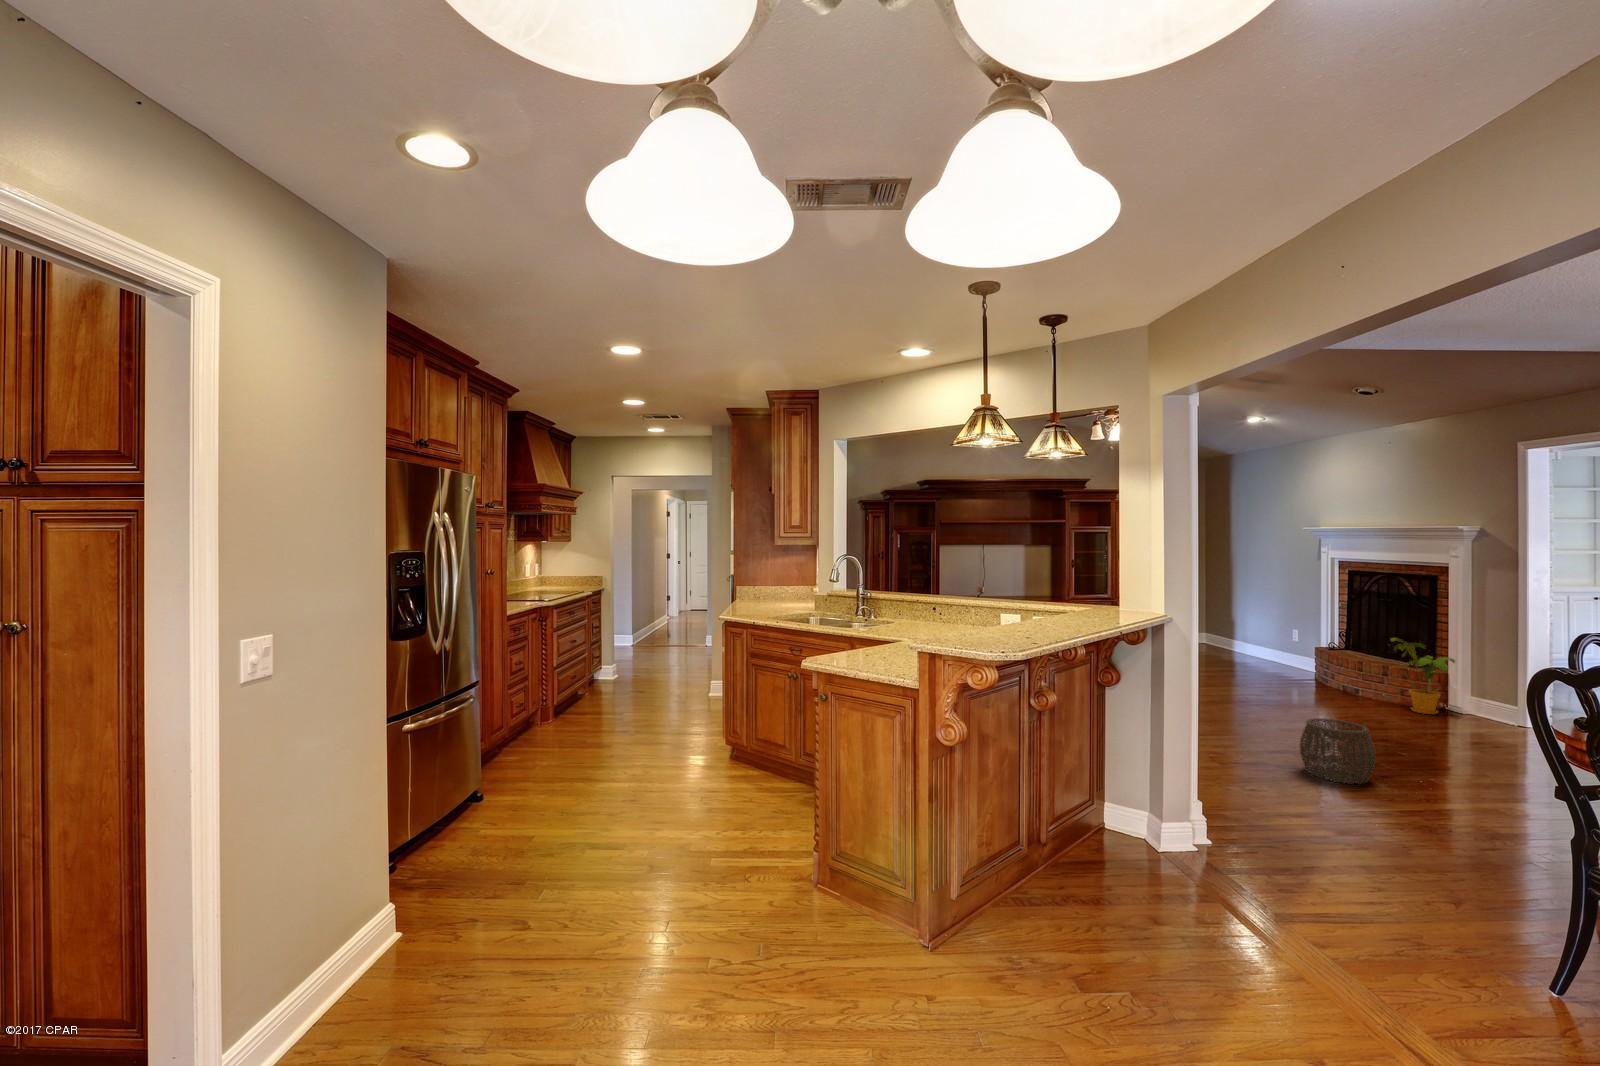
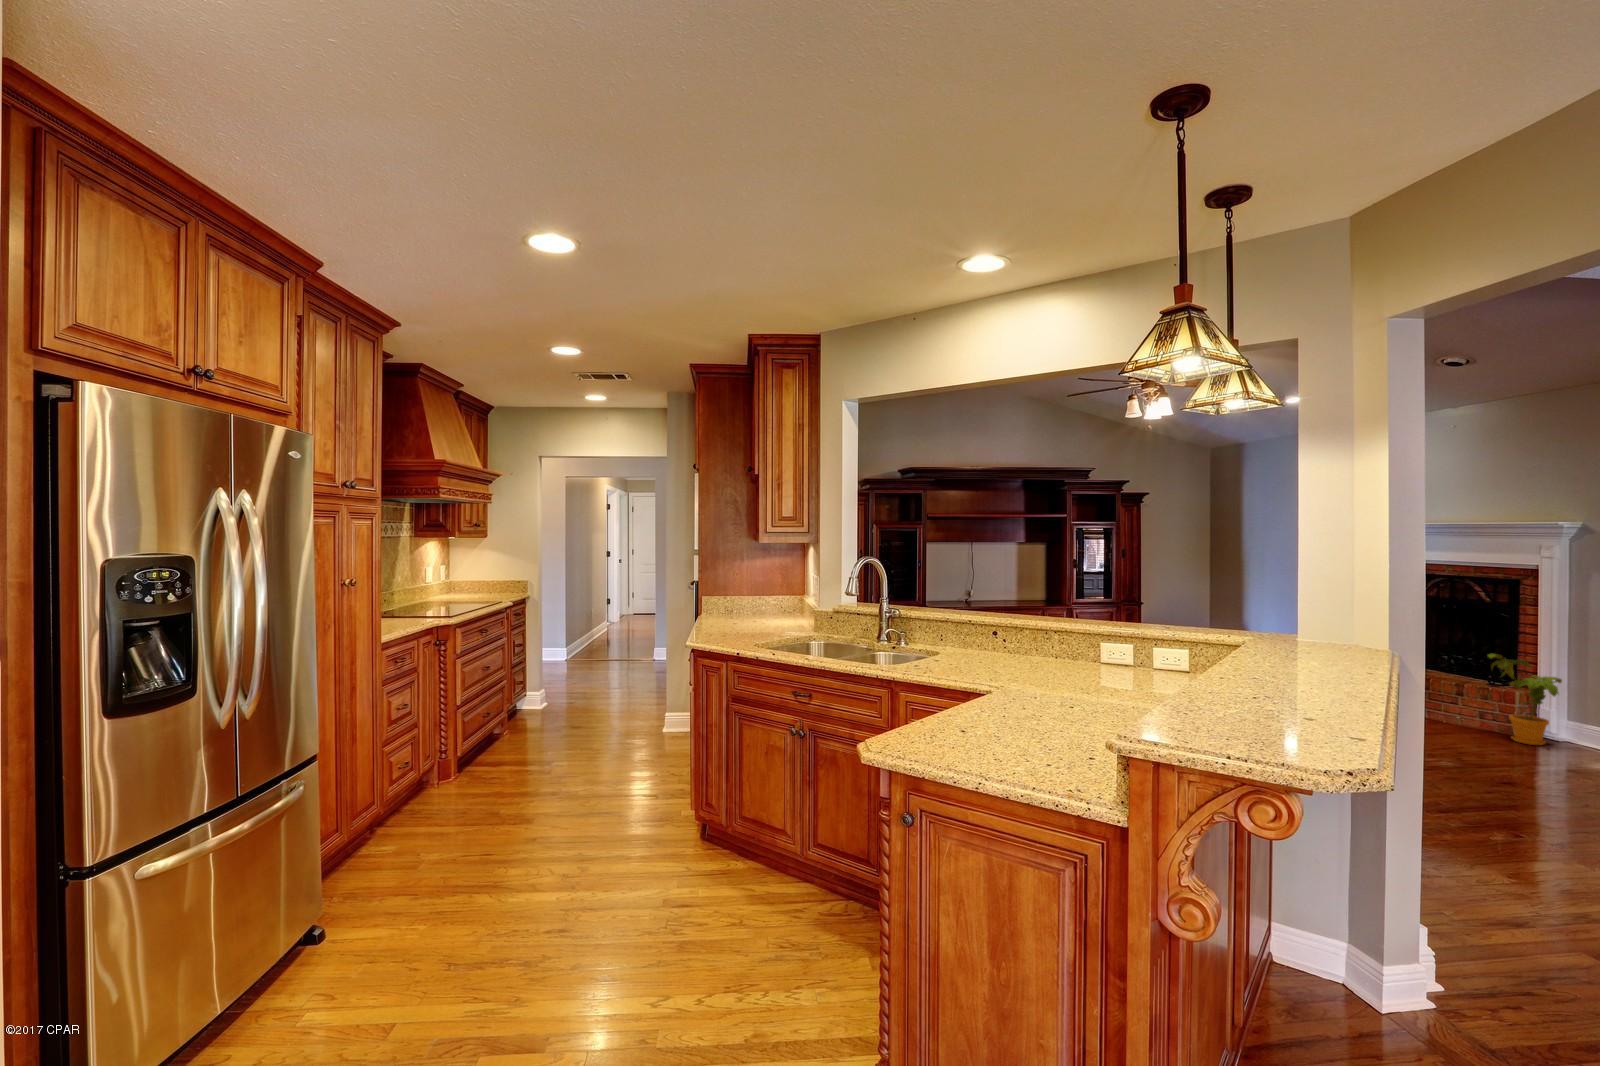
woven basket: present [1300,718,1376,784] -> none [1456,770,1568,863]

